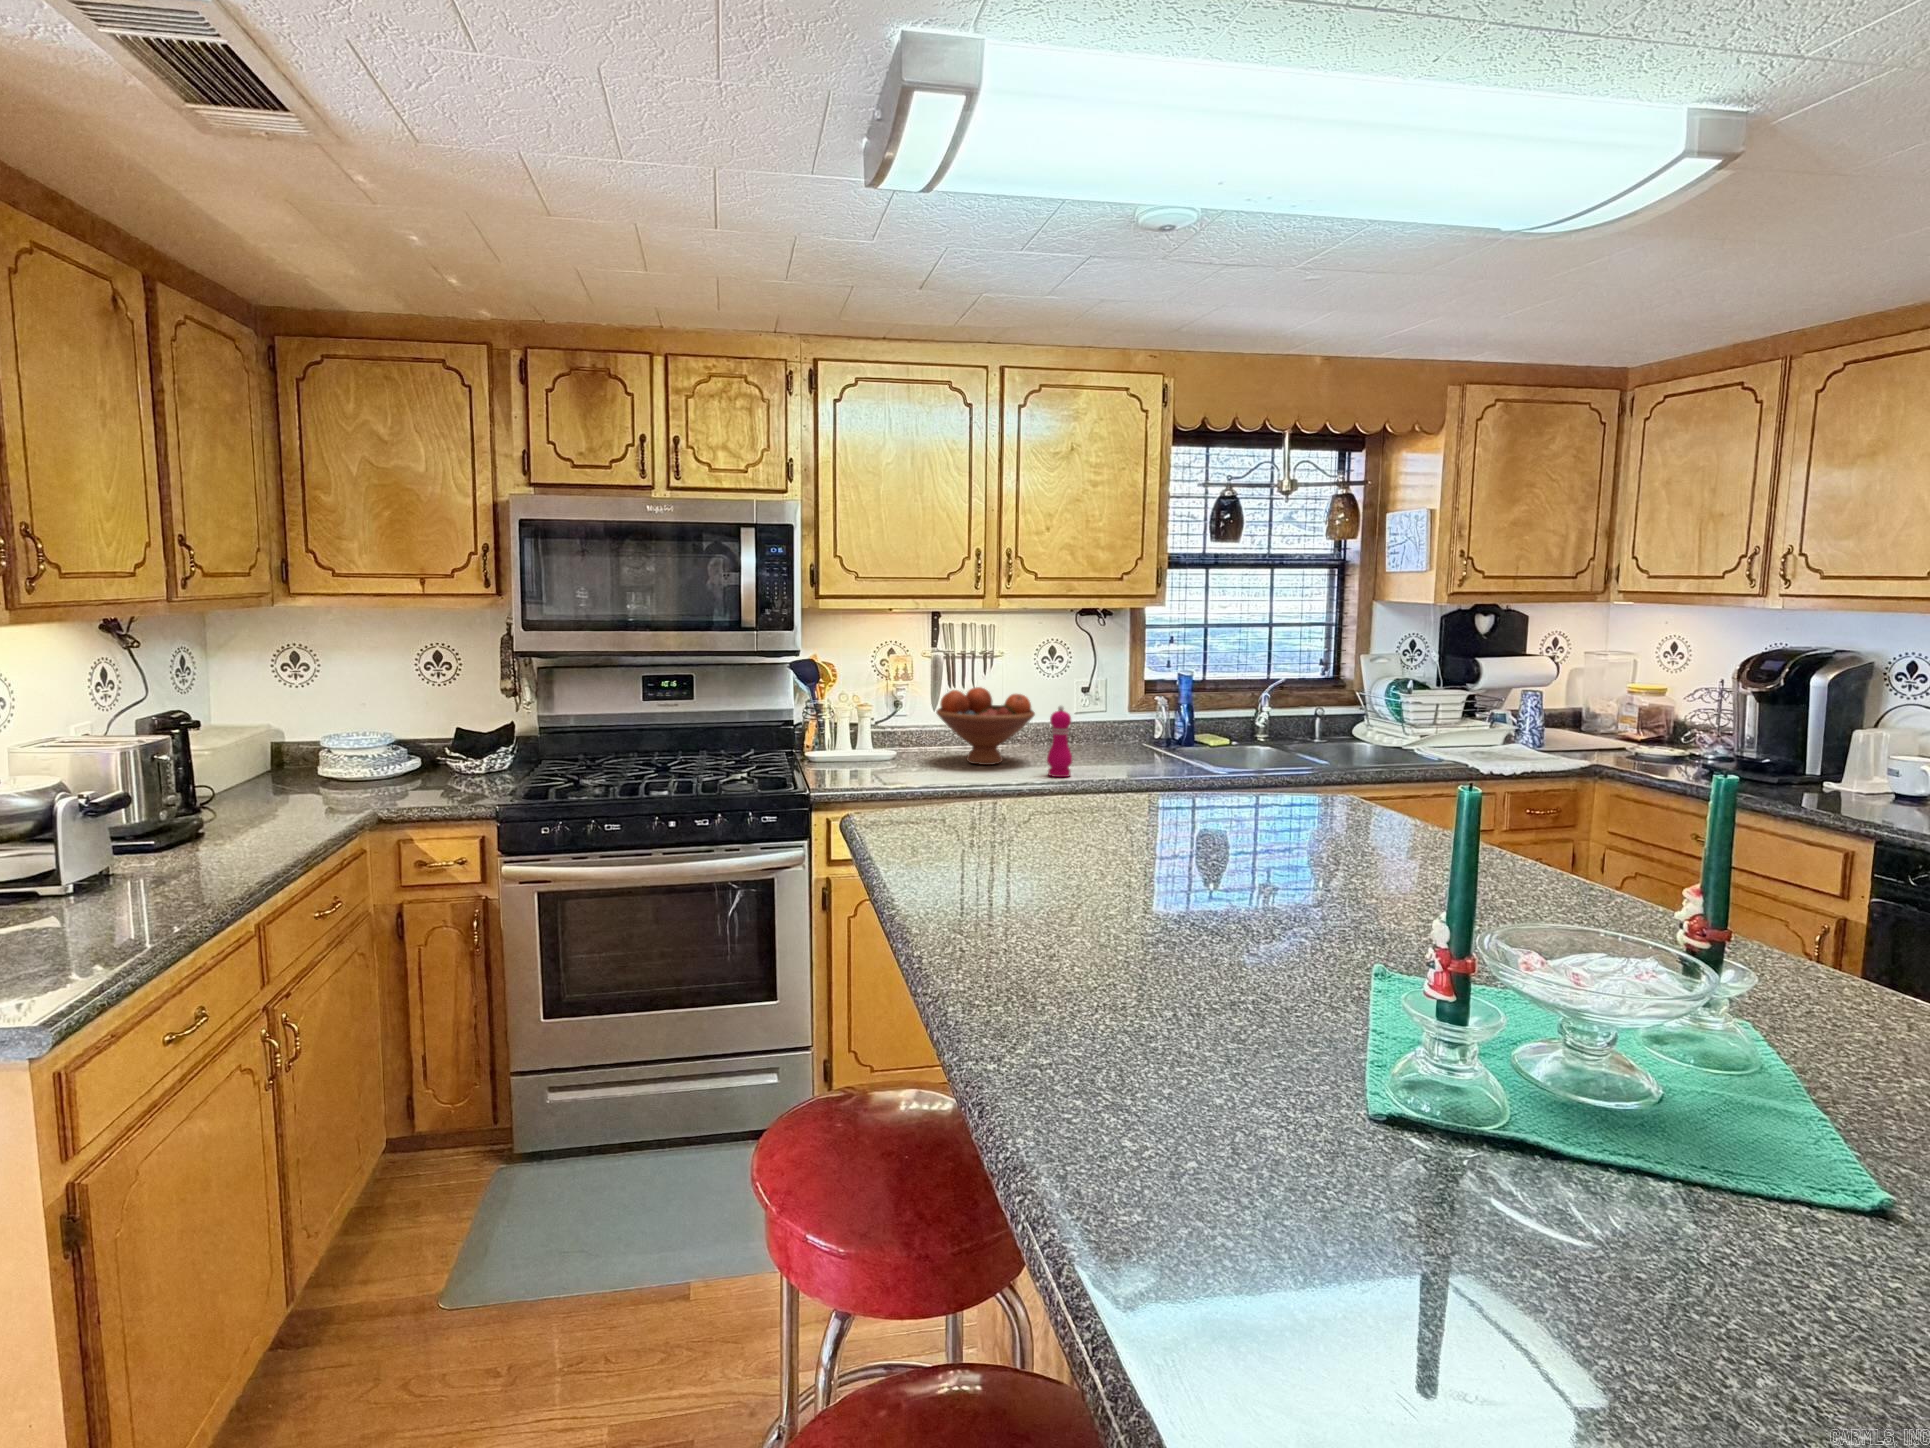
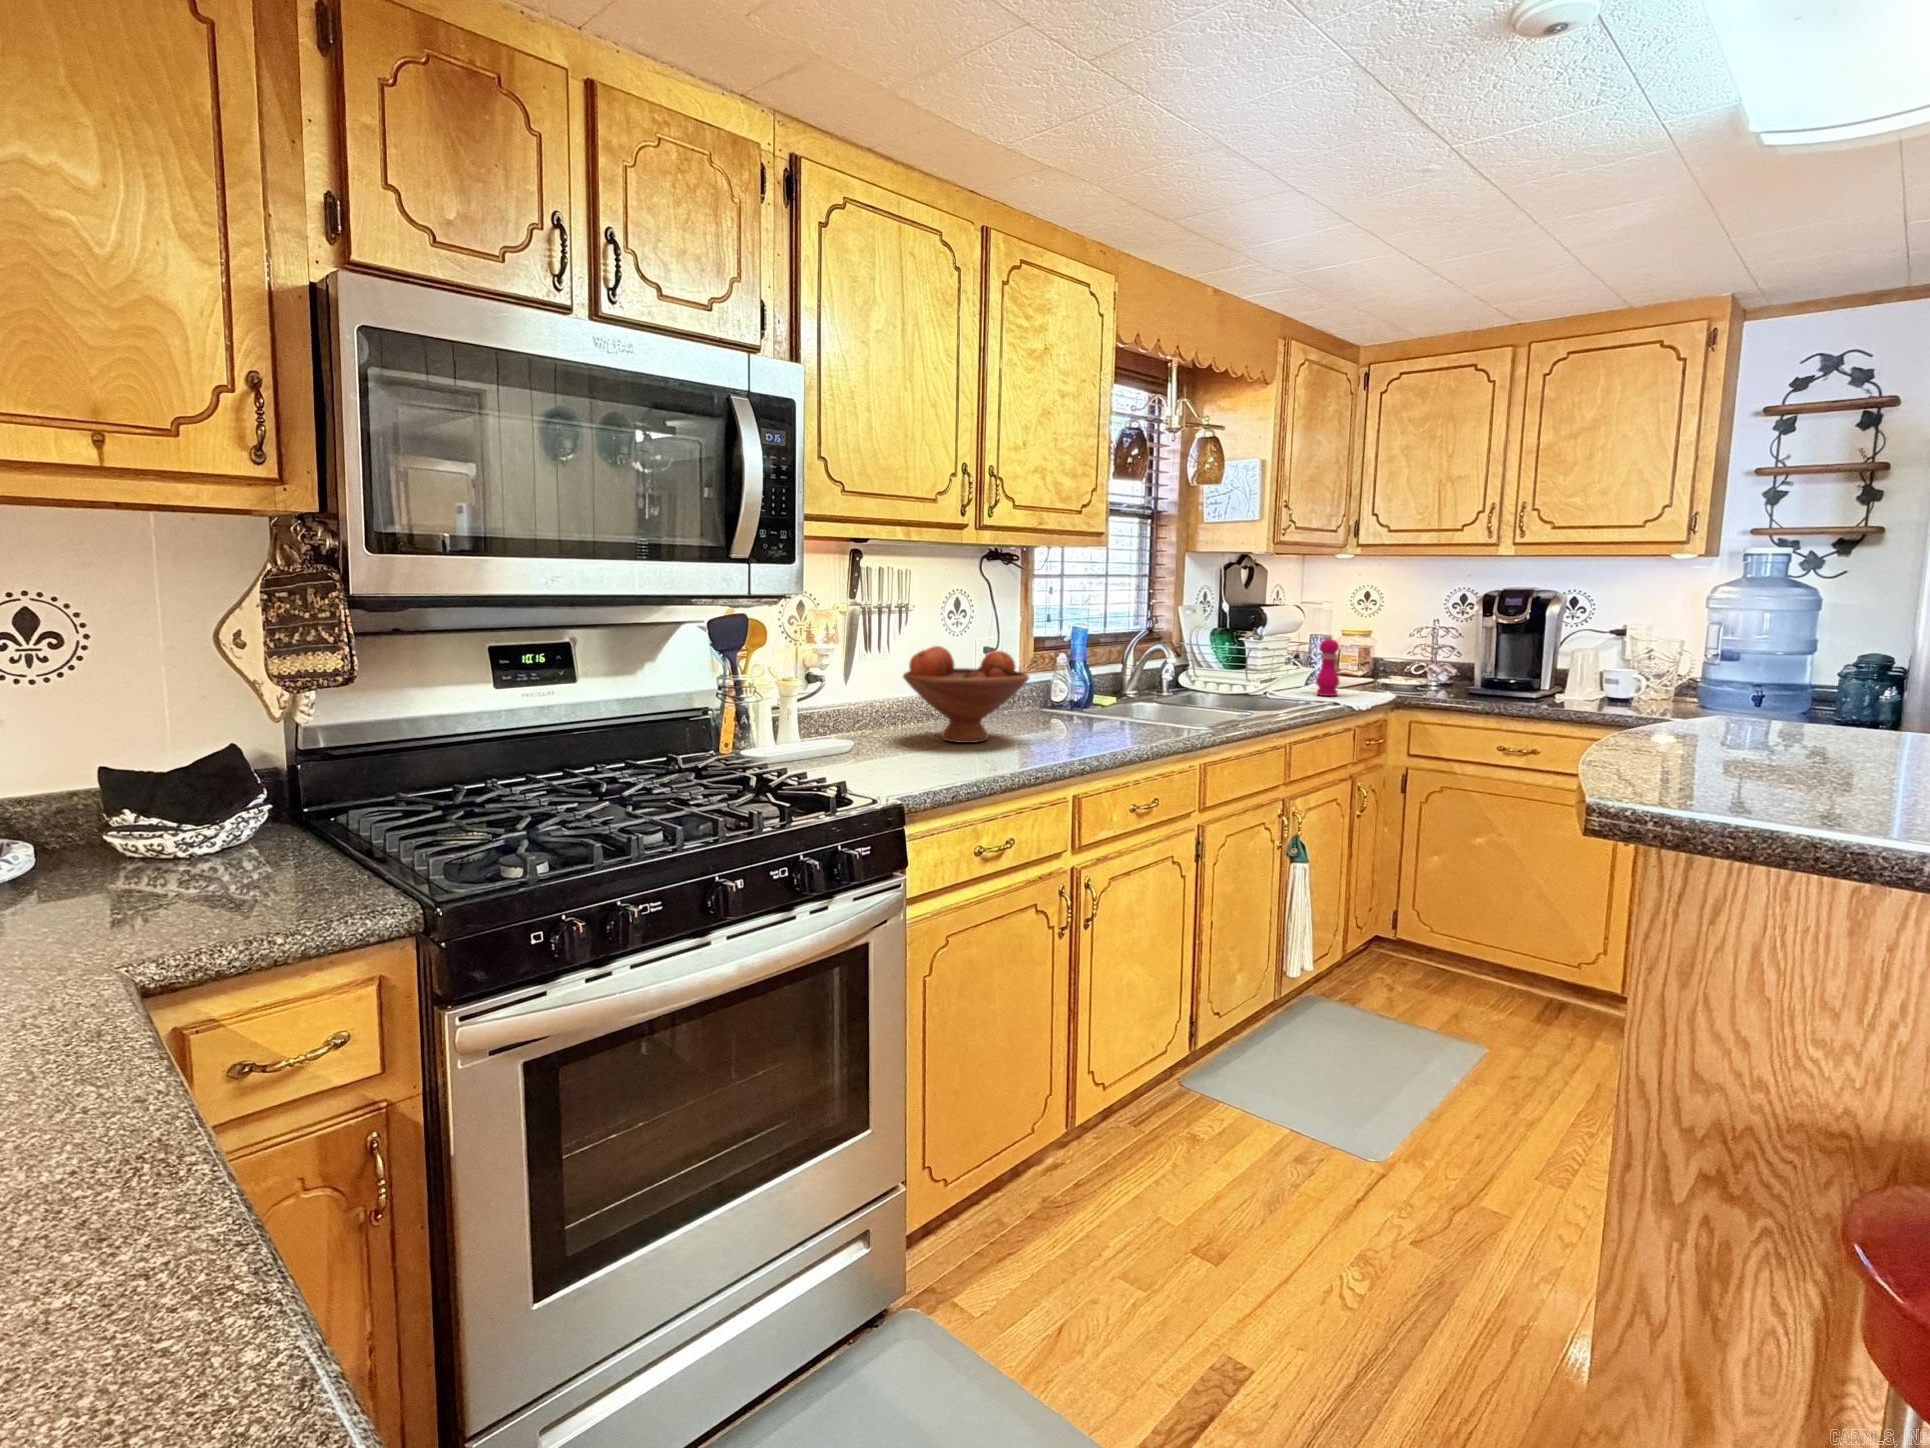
pepper mill: present [1047,706,1073,777] -> present [1316,634,1340,696]

